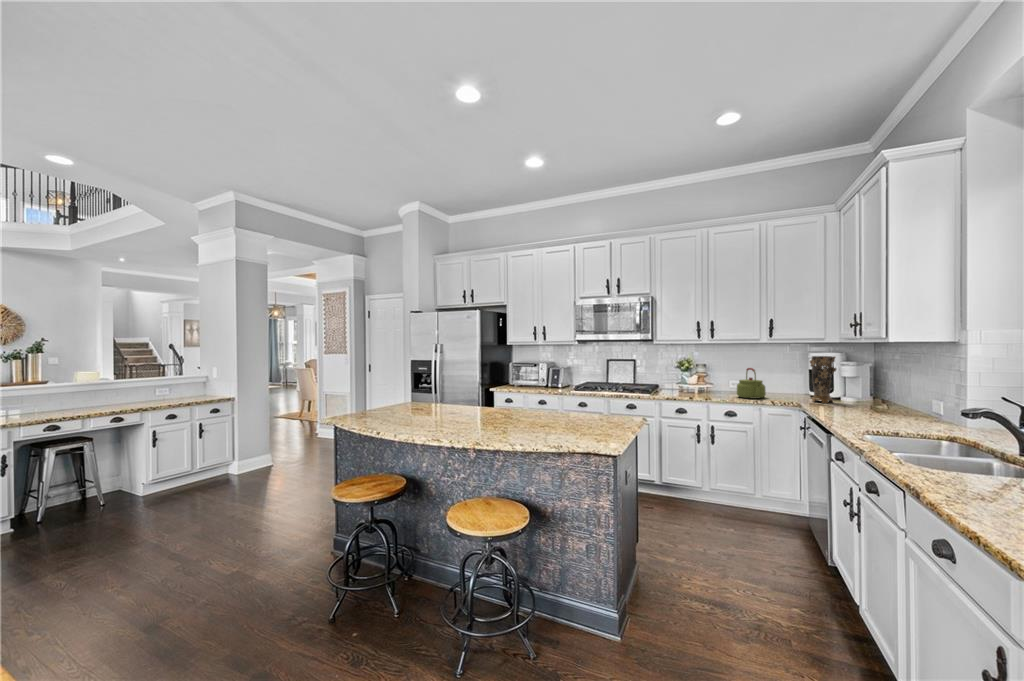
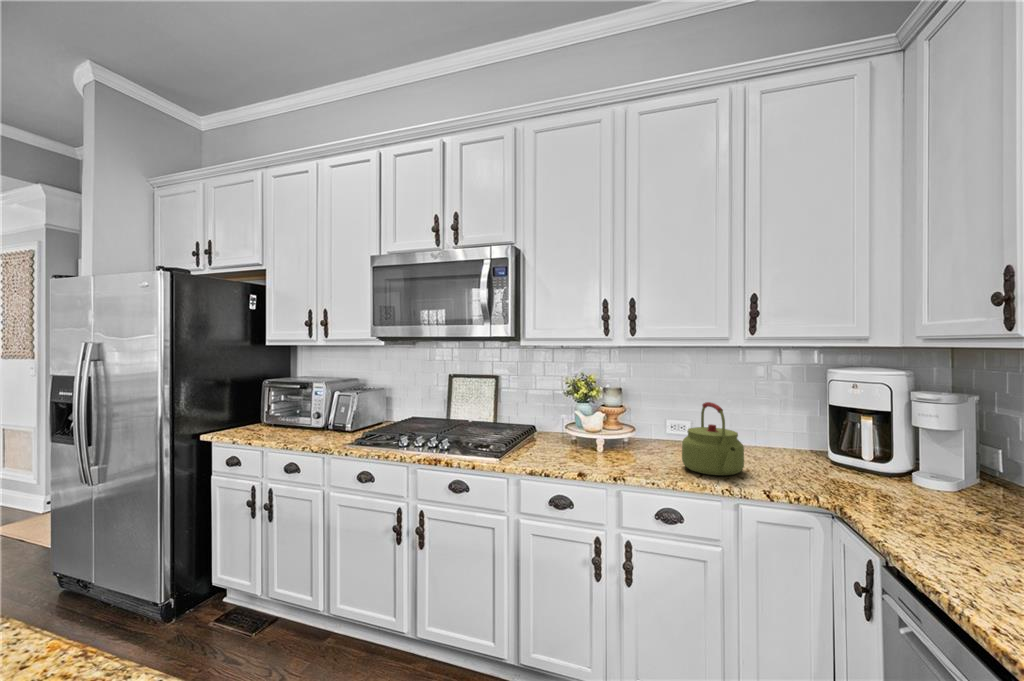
decorative vase: present [810,356,836,403] -> none [850,380,922,503]

